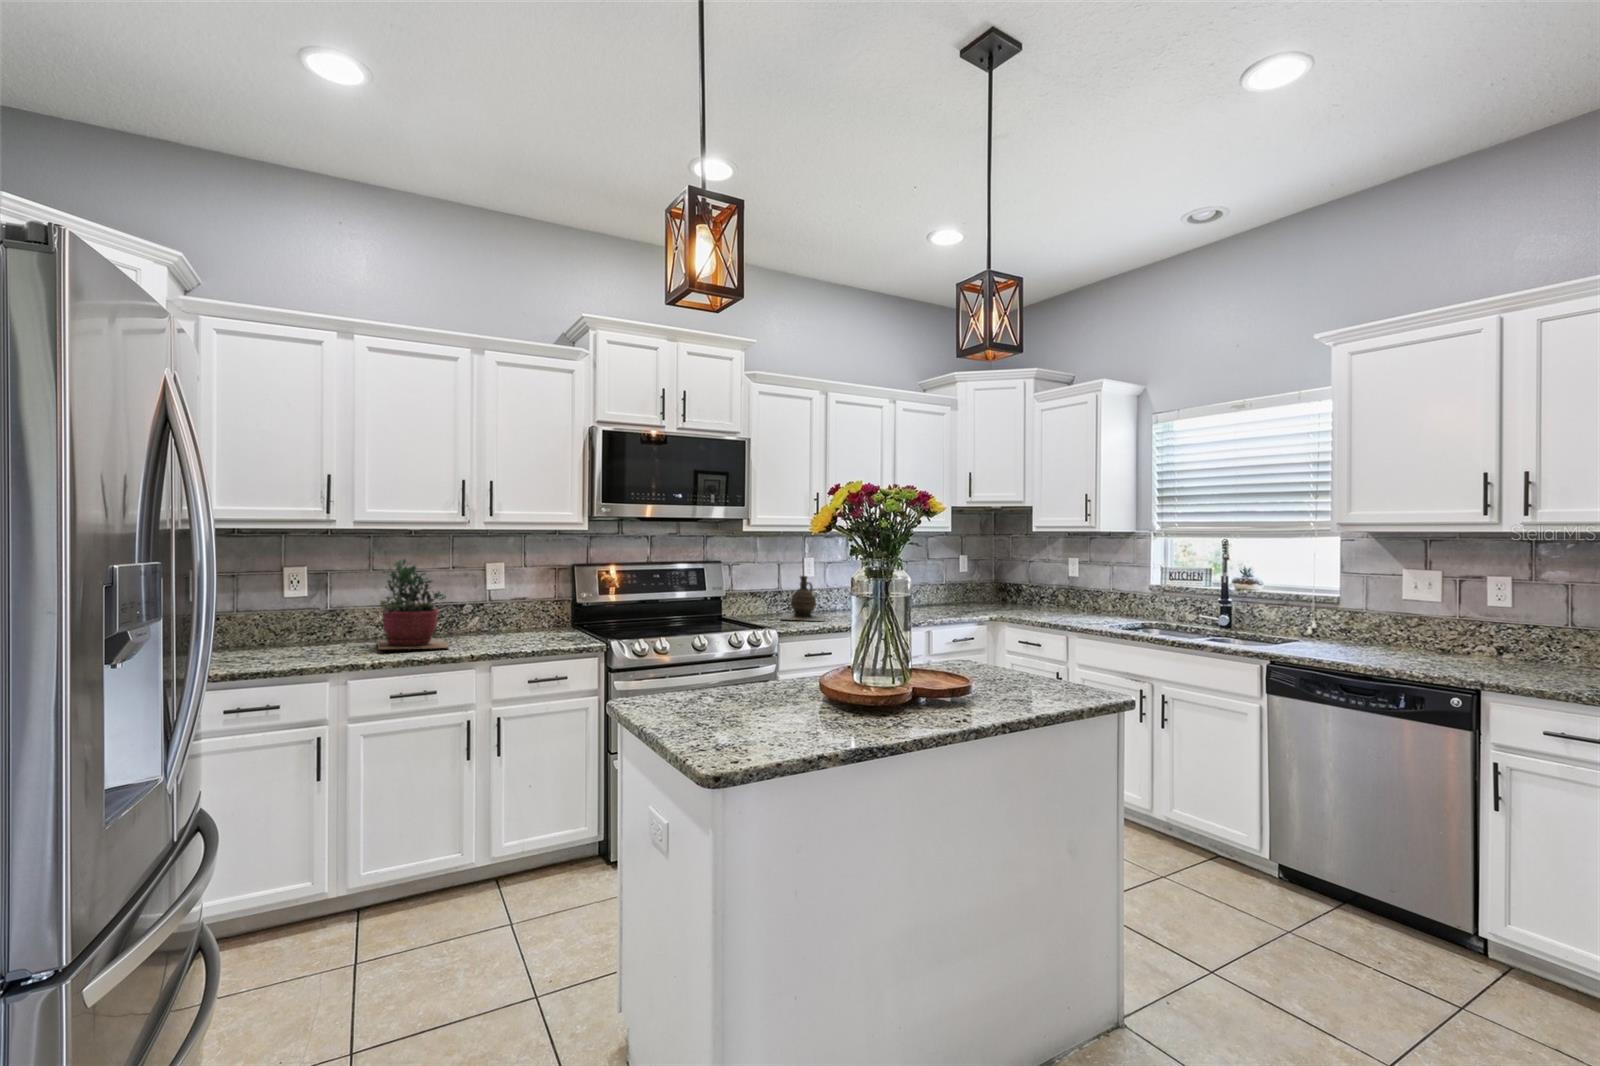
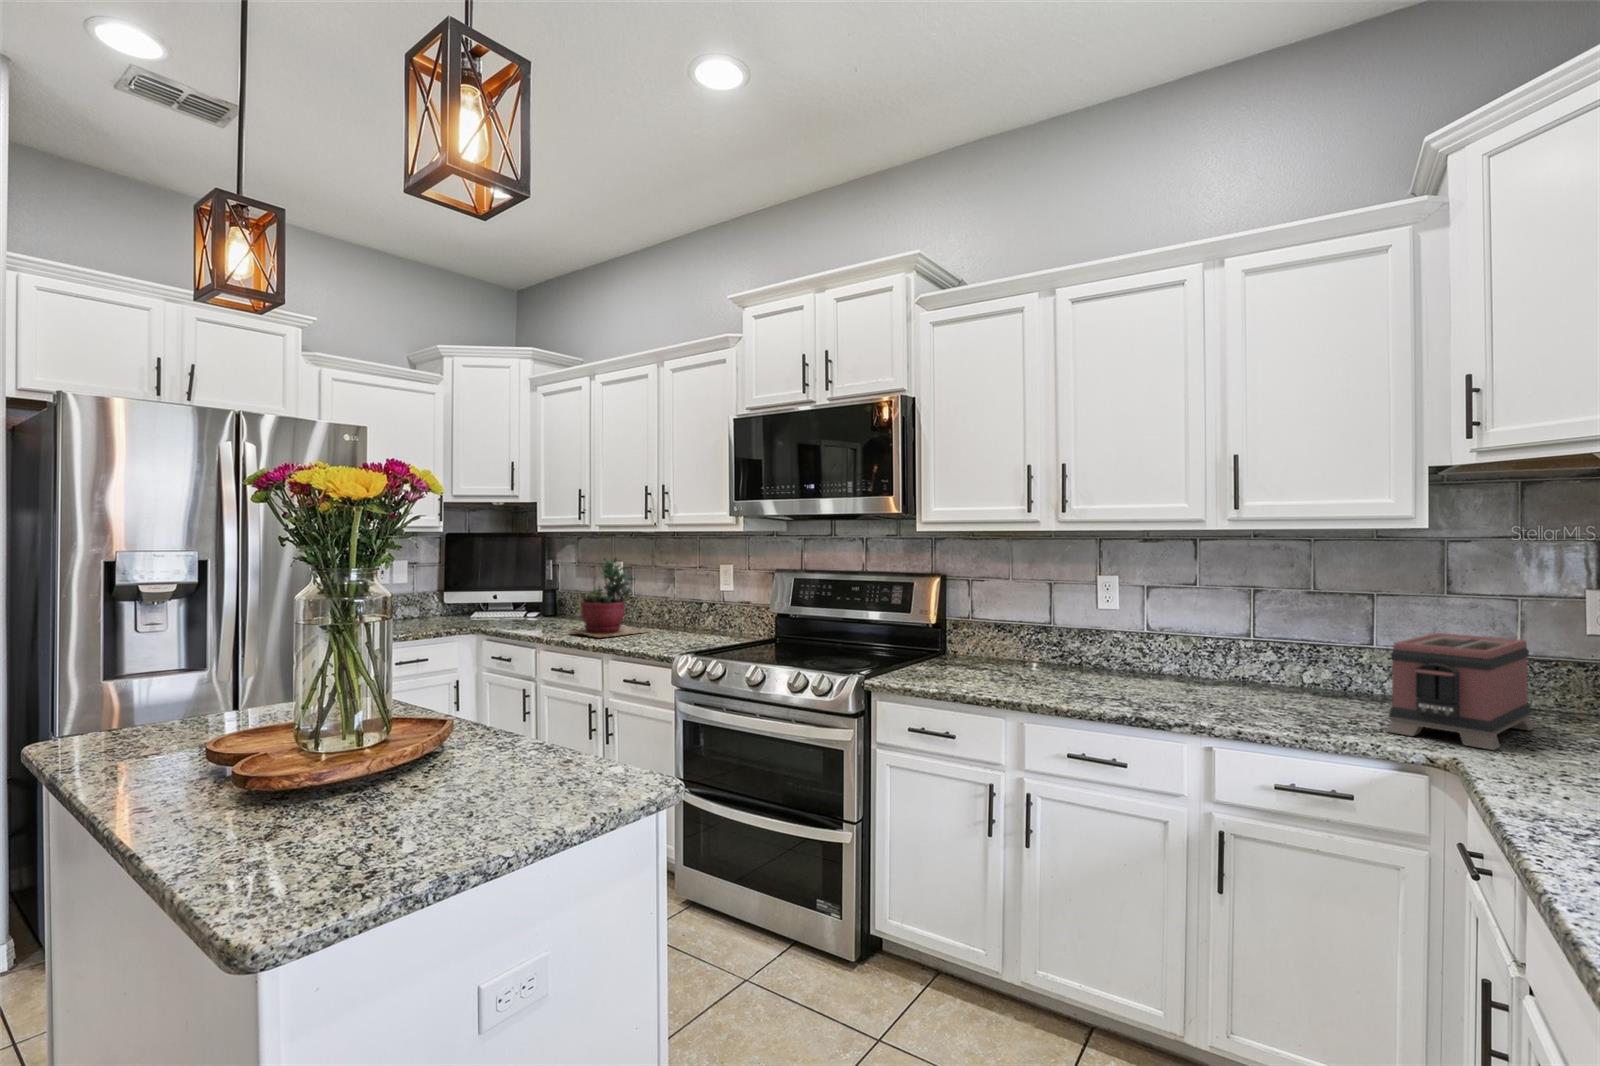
toaster: none [939,575,991,614] -> present [1386,633,1534,750]
ceramic jug: present [781,576,825,621] -> none [968,603,1077,683]

